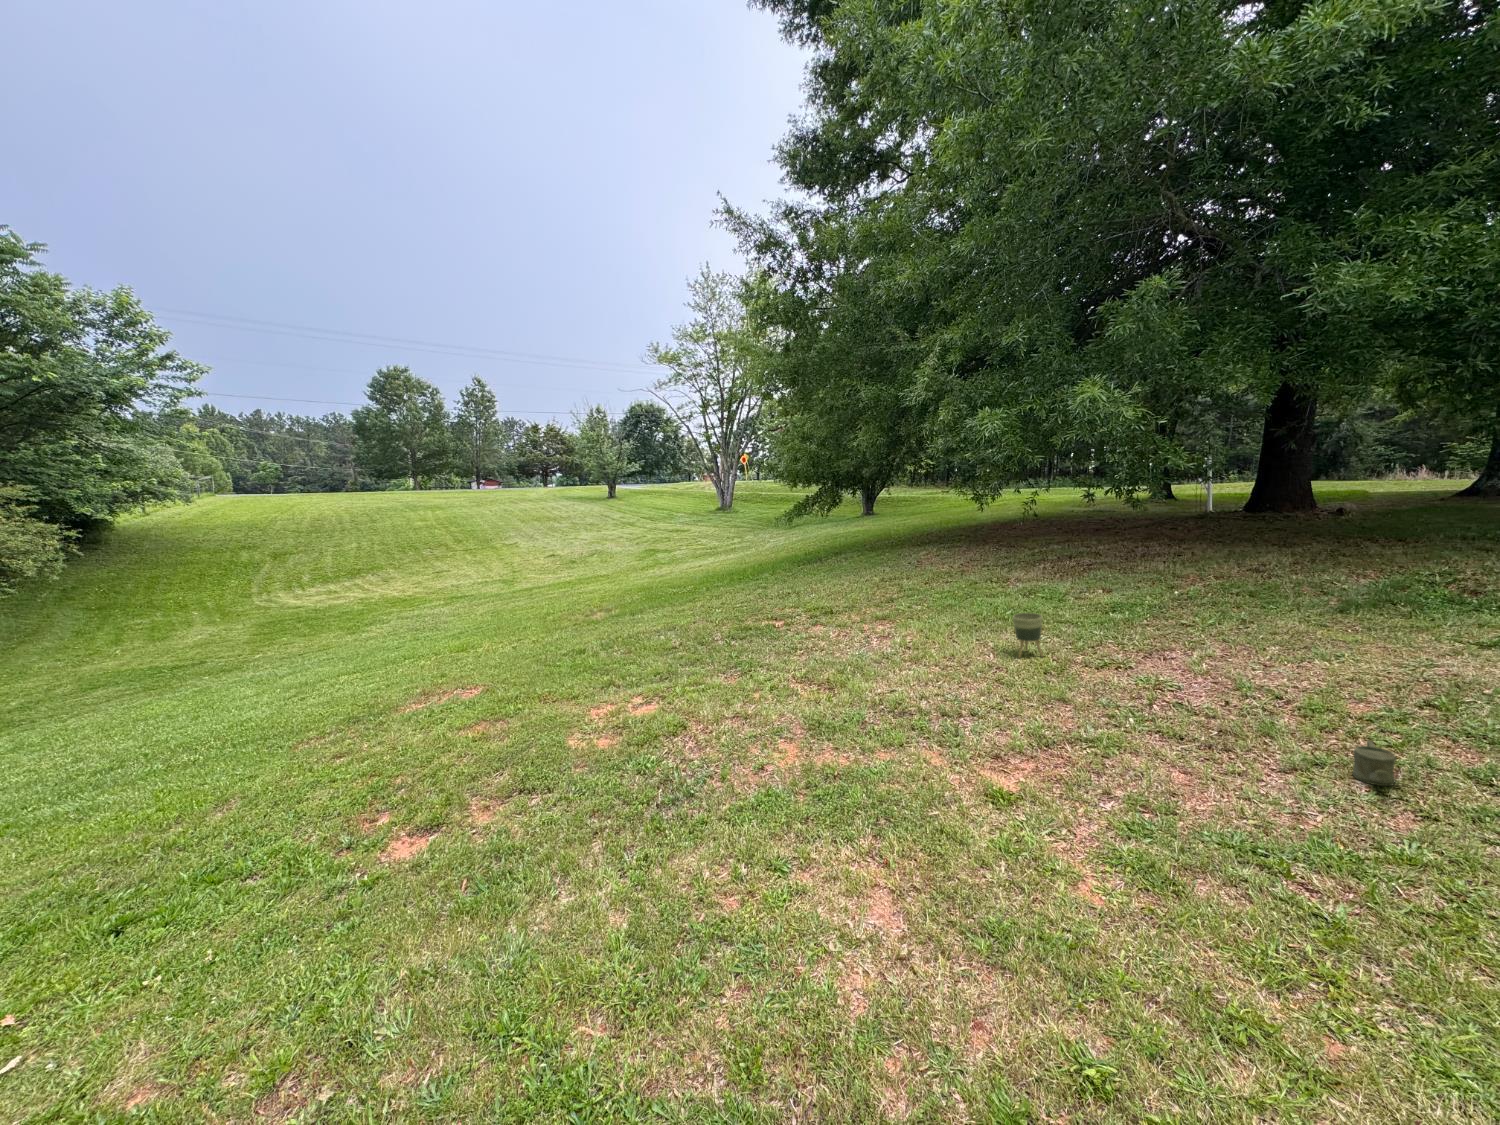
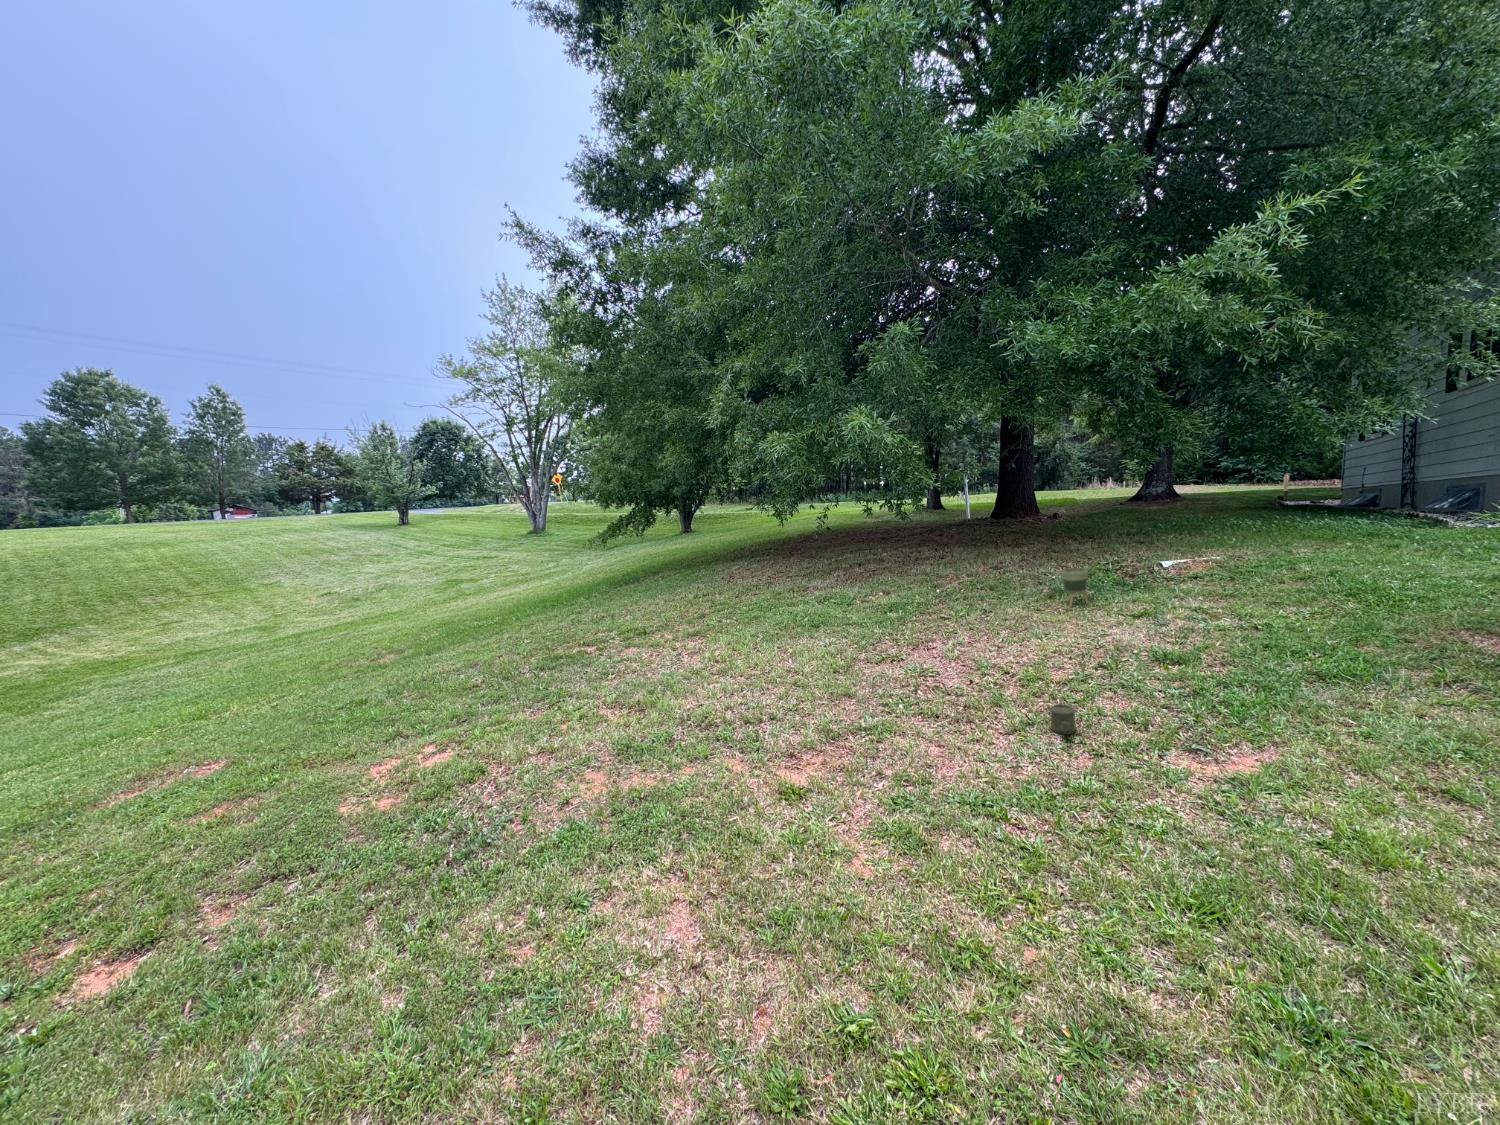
planter: present [1013,613,1043,658] -> present [1061,568,1089,607]

